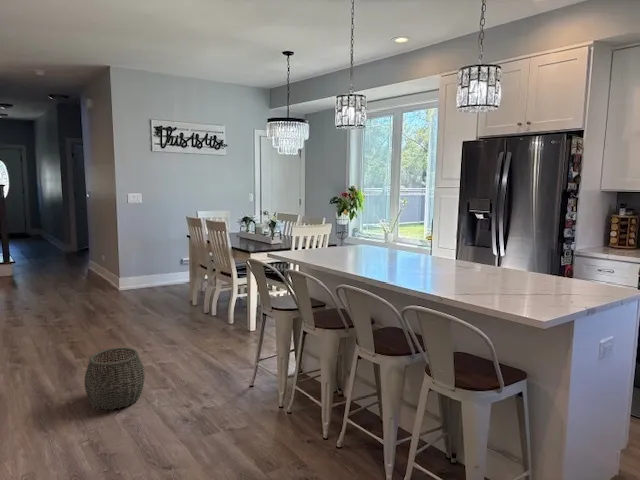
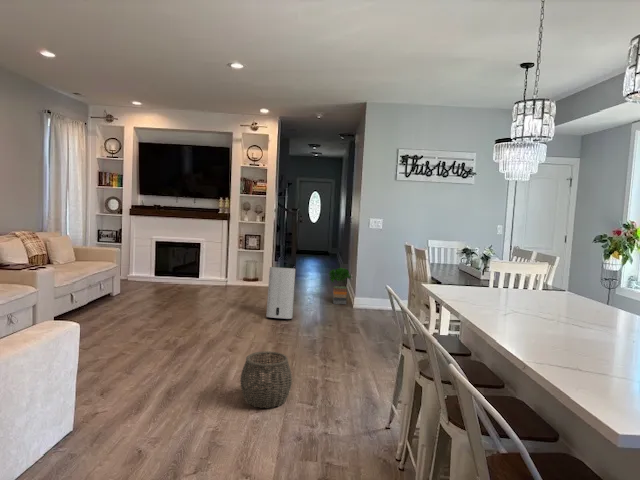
potted tree: none [79,250,112,291] -> present [329,268,351,304]
air purifier: none [19,258,59,320] -> present [266,267,295,319]

